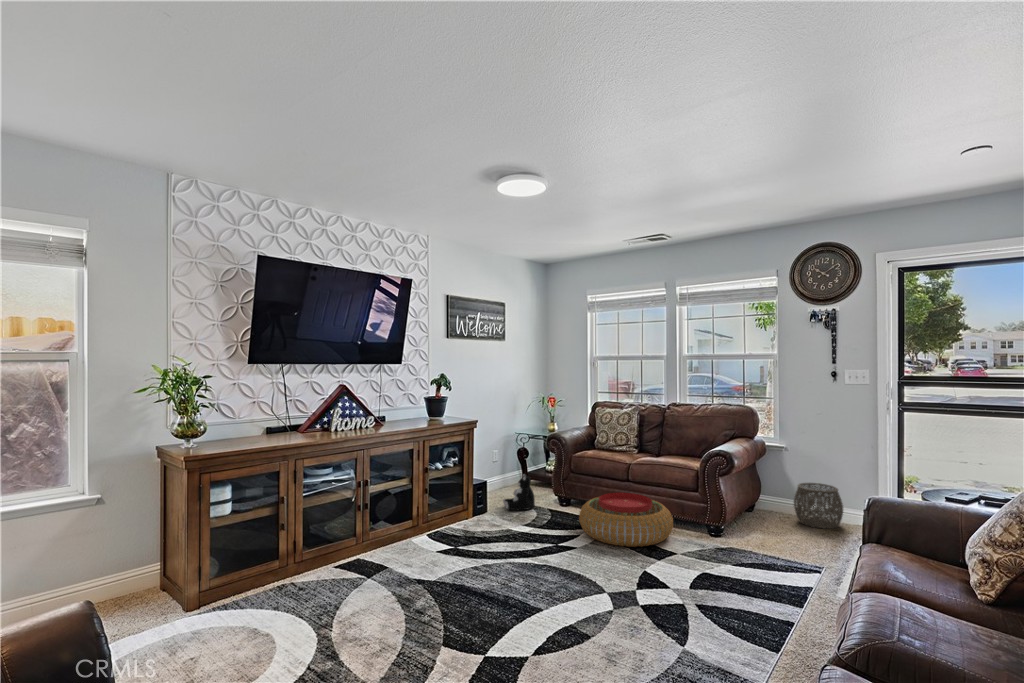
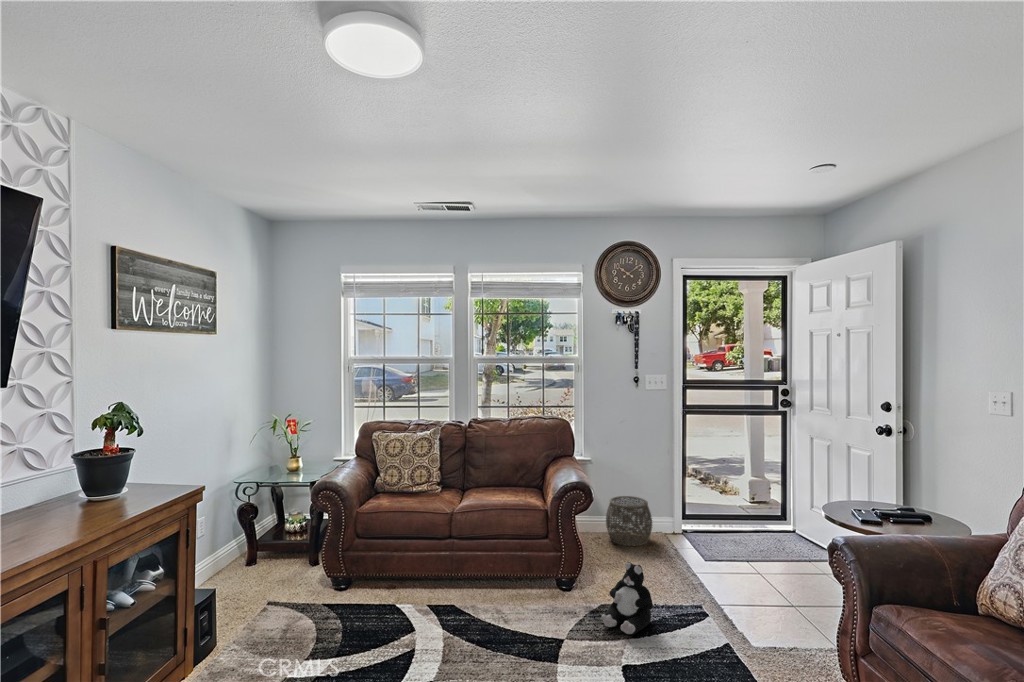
plush toy: present [503,474,535,510] -> present [601,562,653,634]
pouf: present [579,493,673,547] -> none [402,558,535,651]

